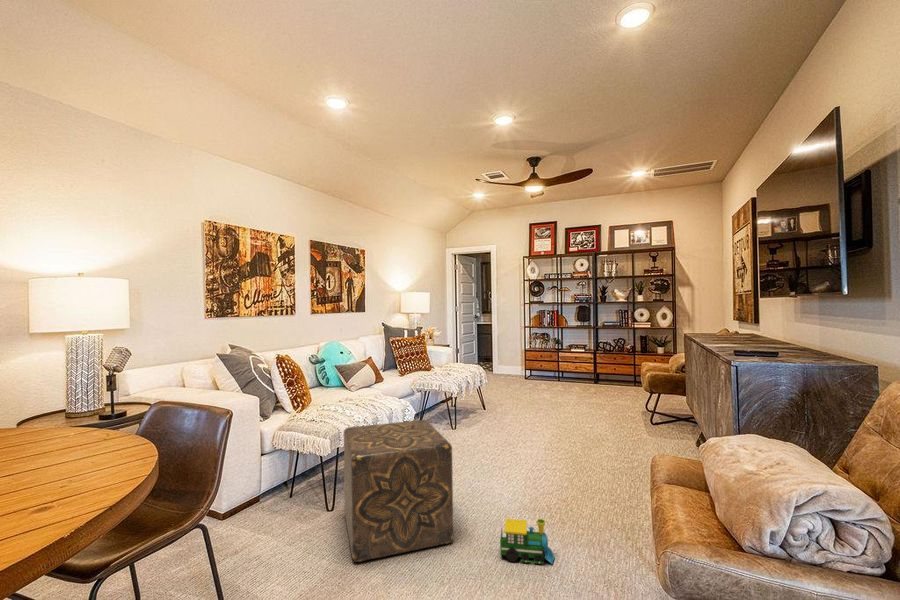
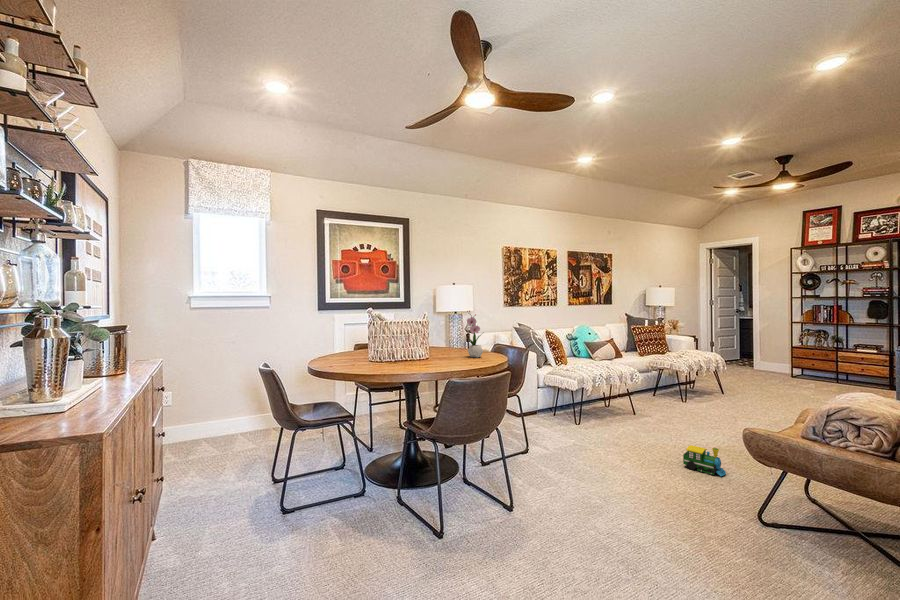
flower arrangement: none [40,330,109,457] -> present [467,311,483,358]
ottoman: present [344,420,453,562] -> none [585,377,653,454]

